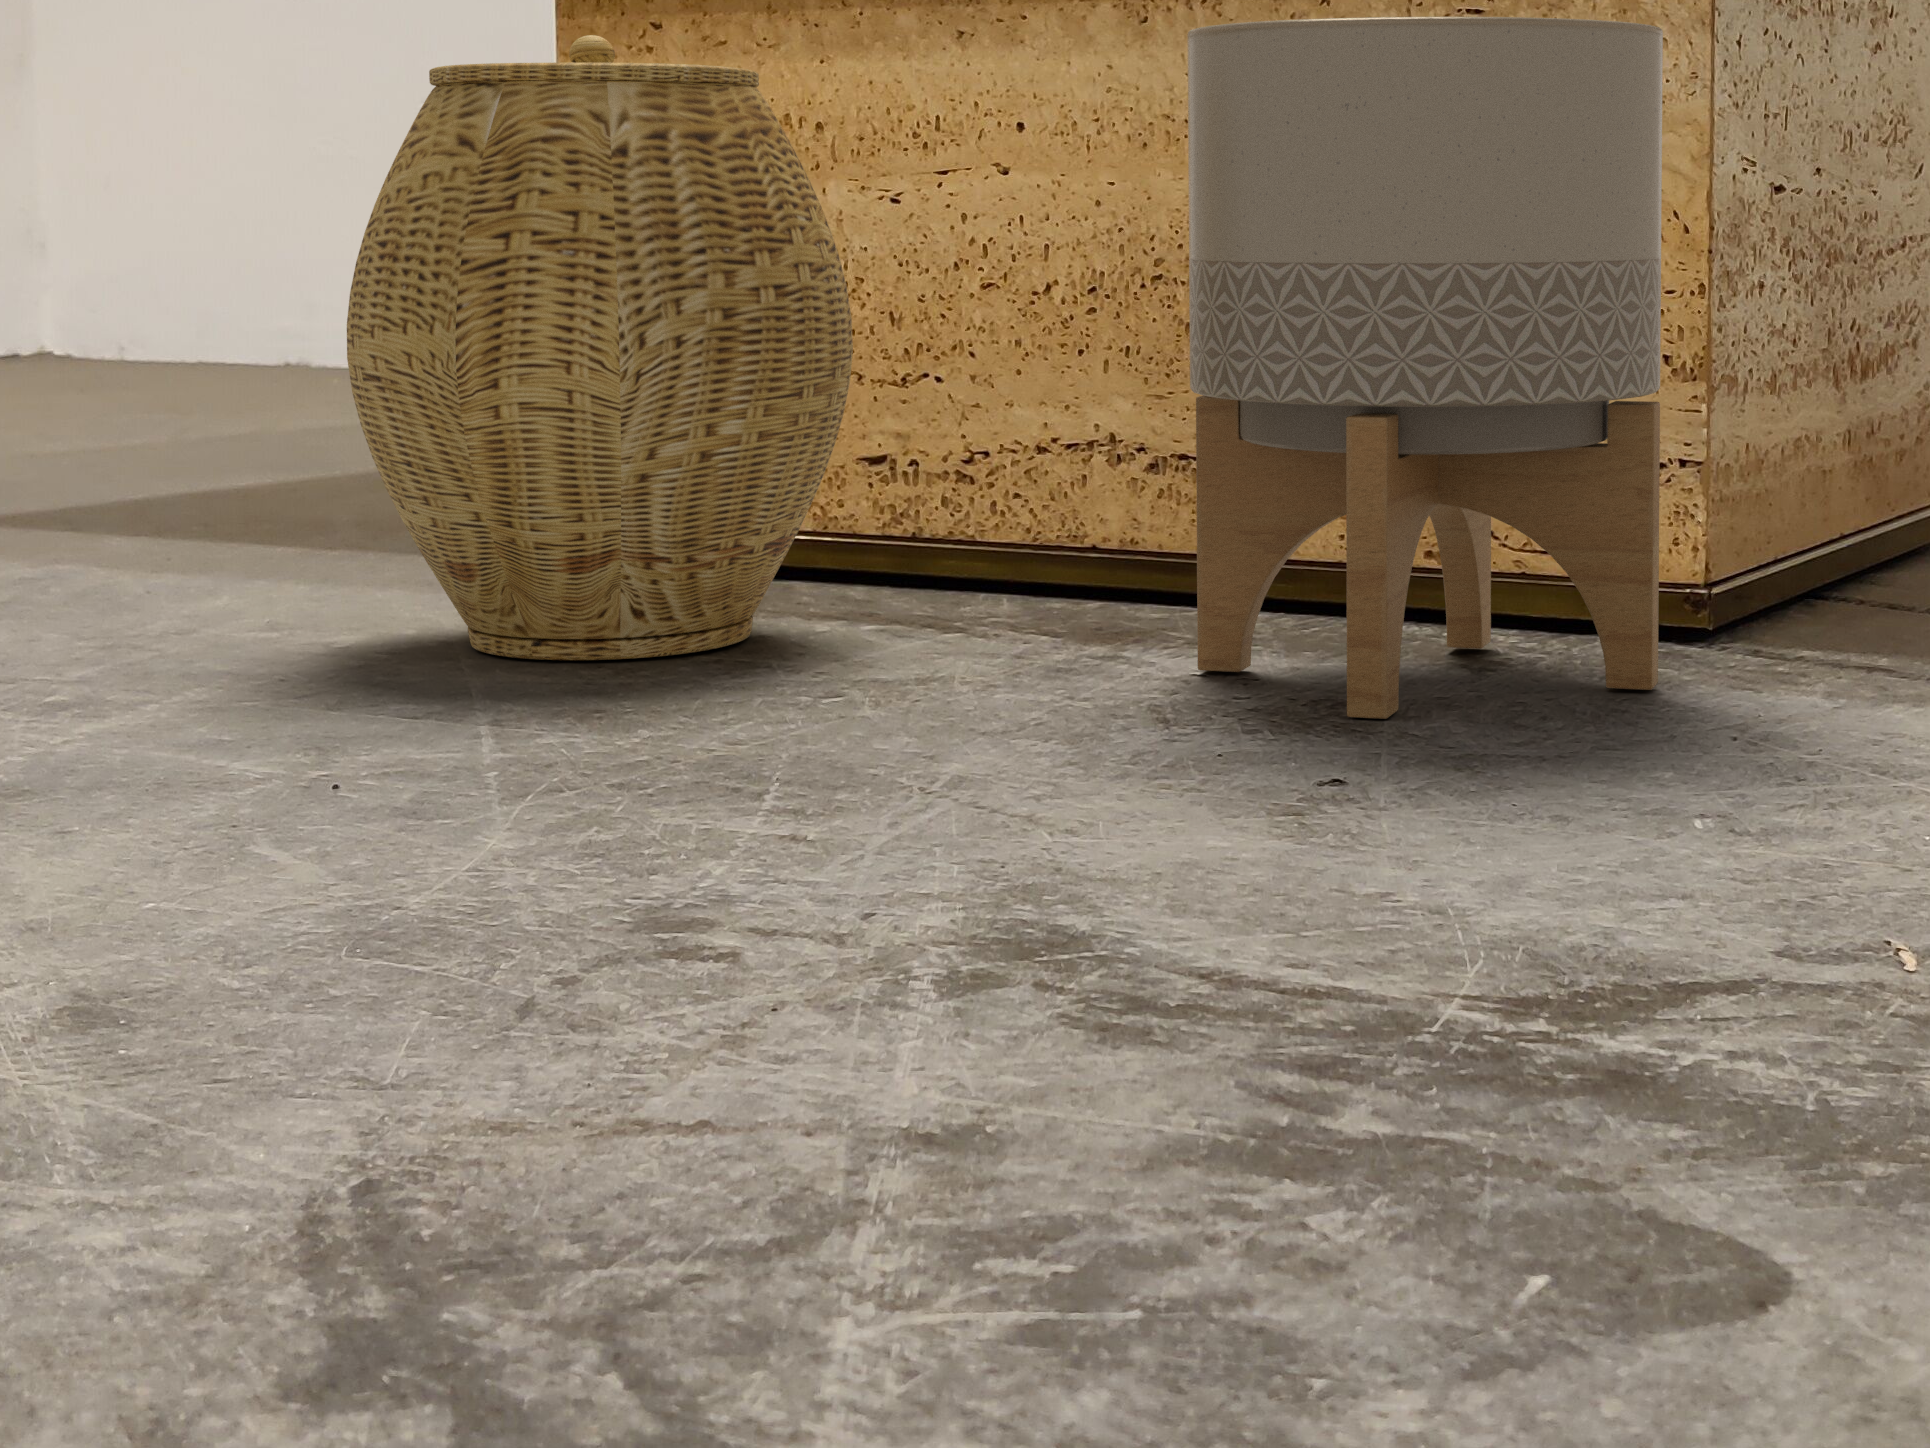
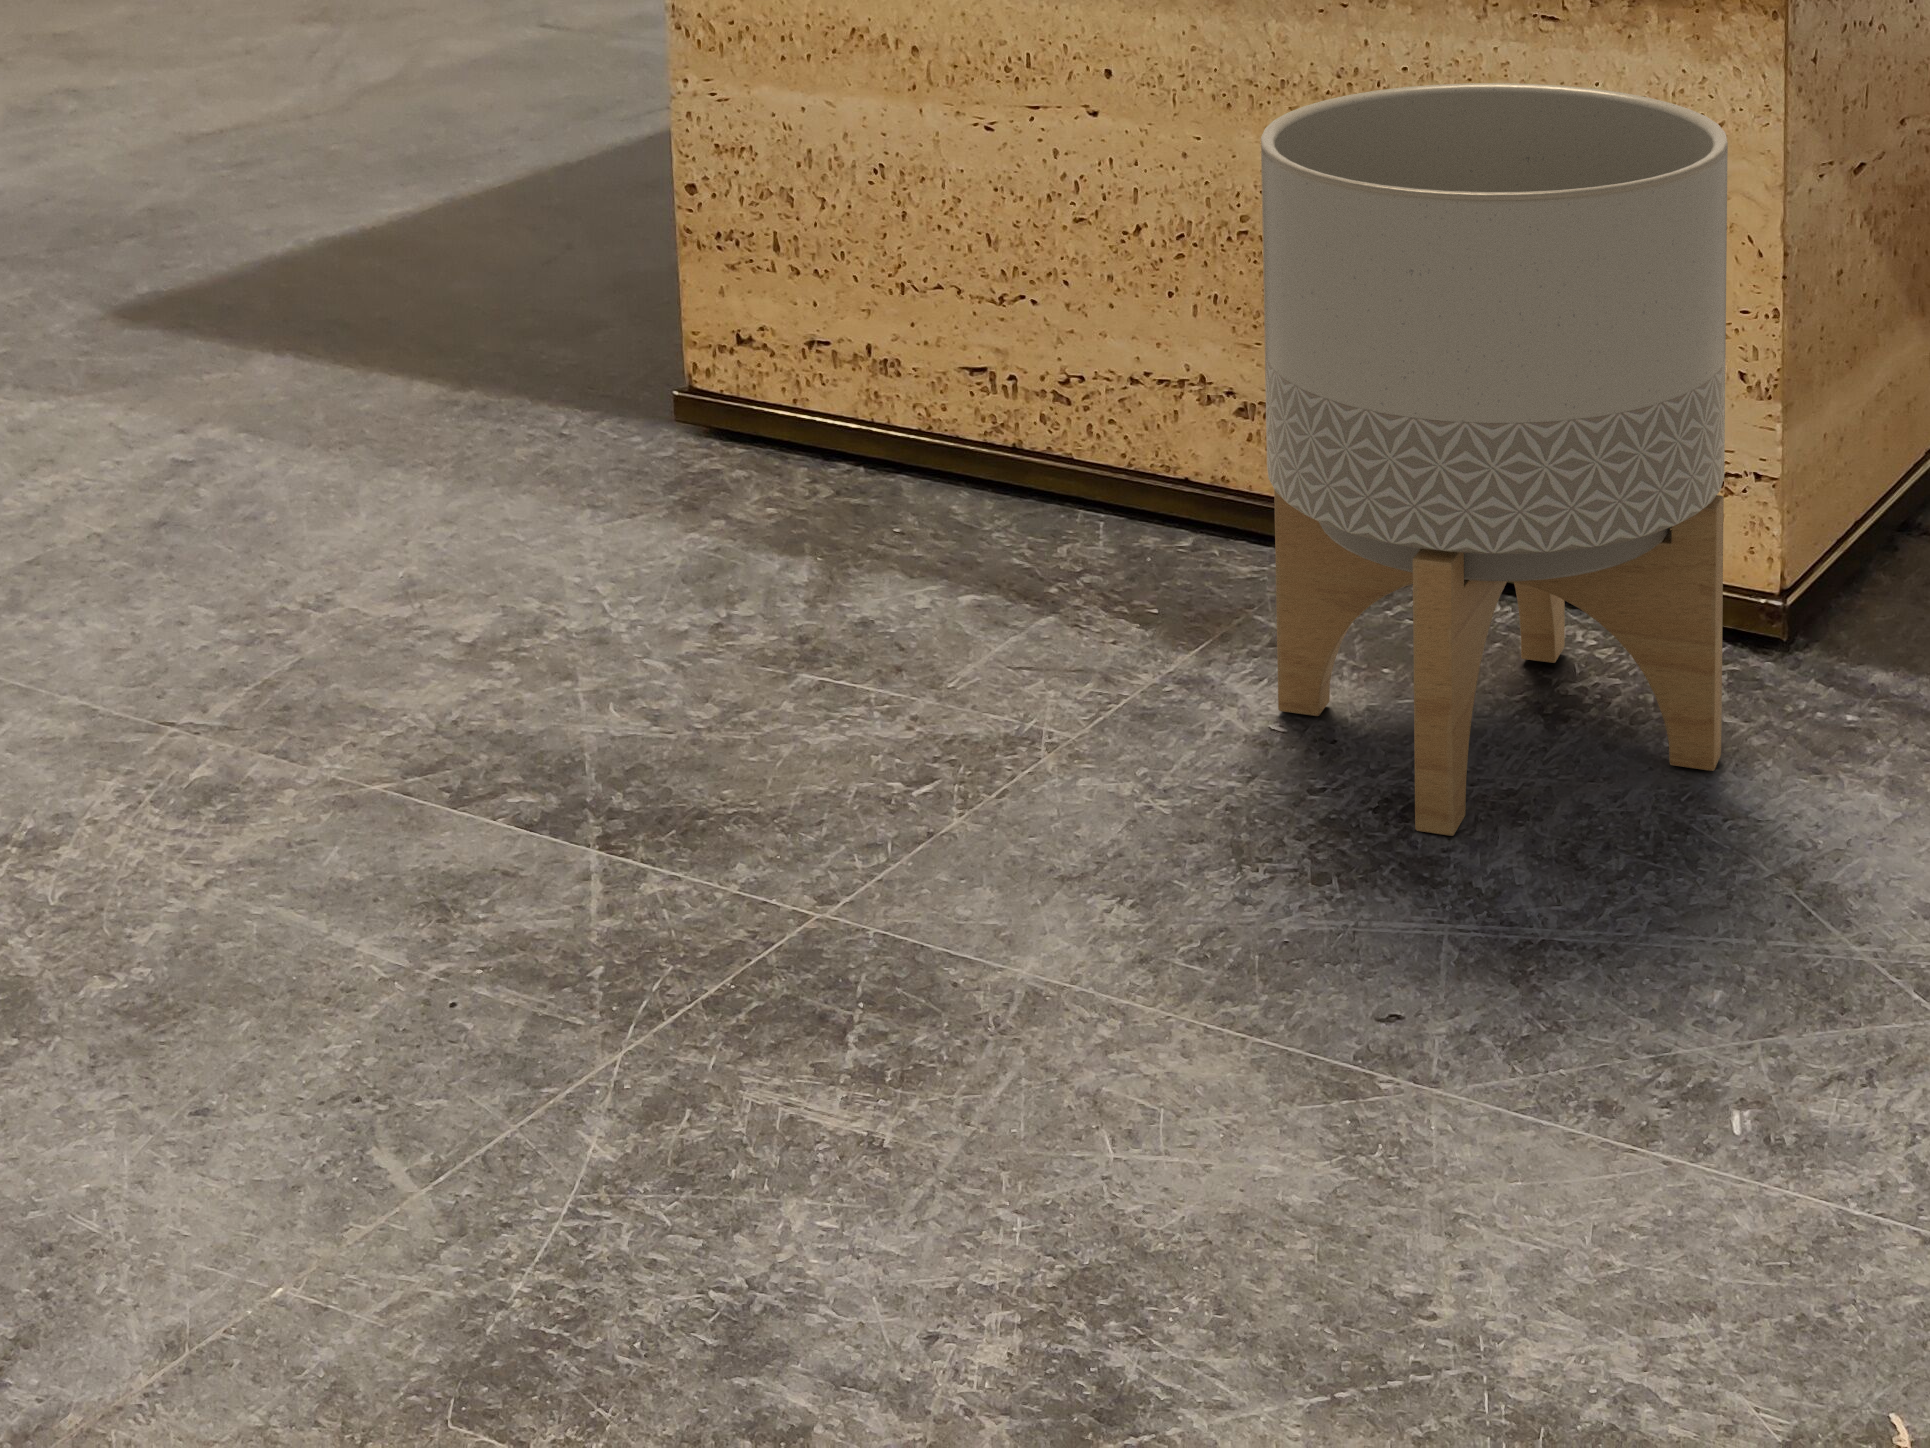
woven basket: present [347,35,853,660] -> none [477,66,948,672]

